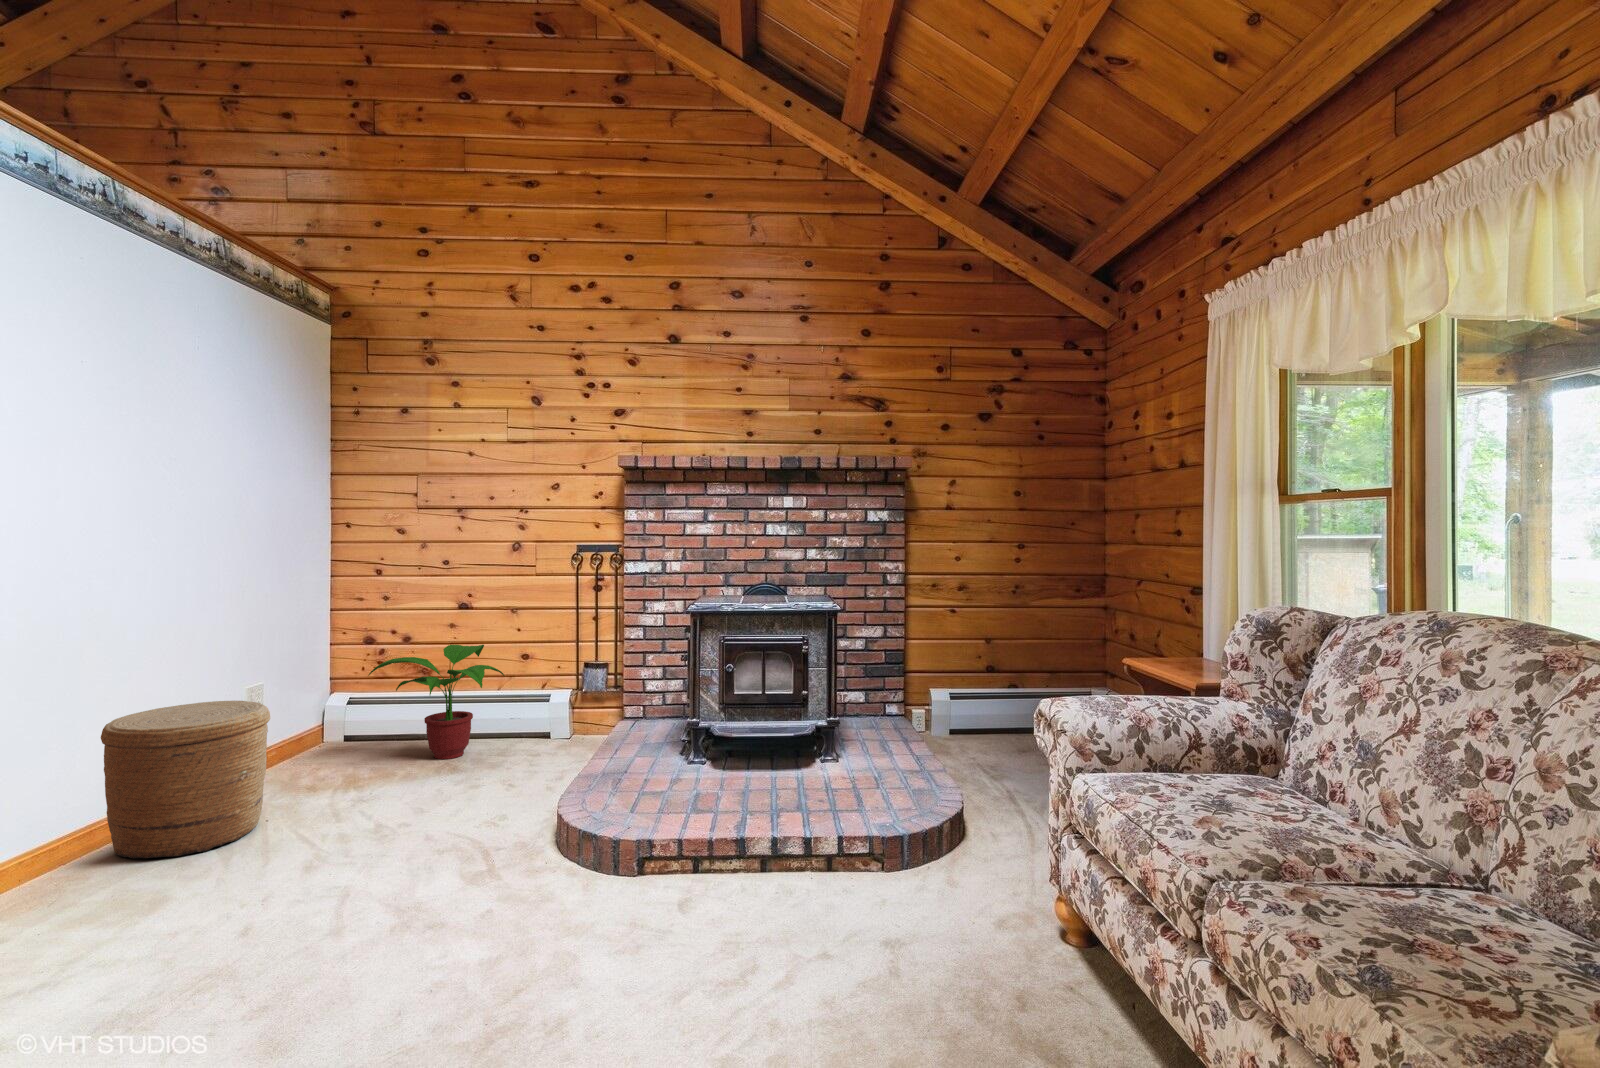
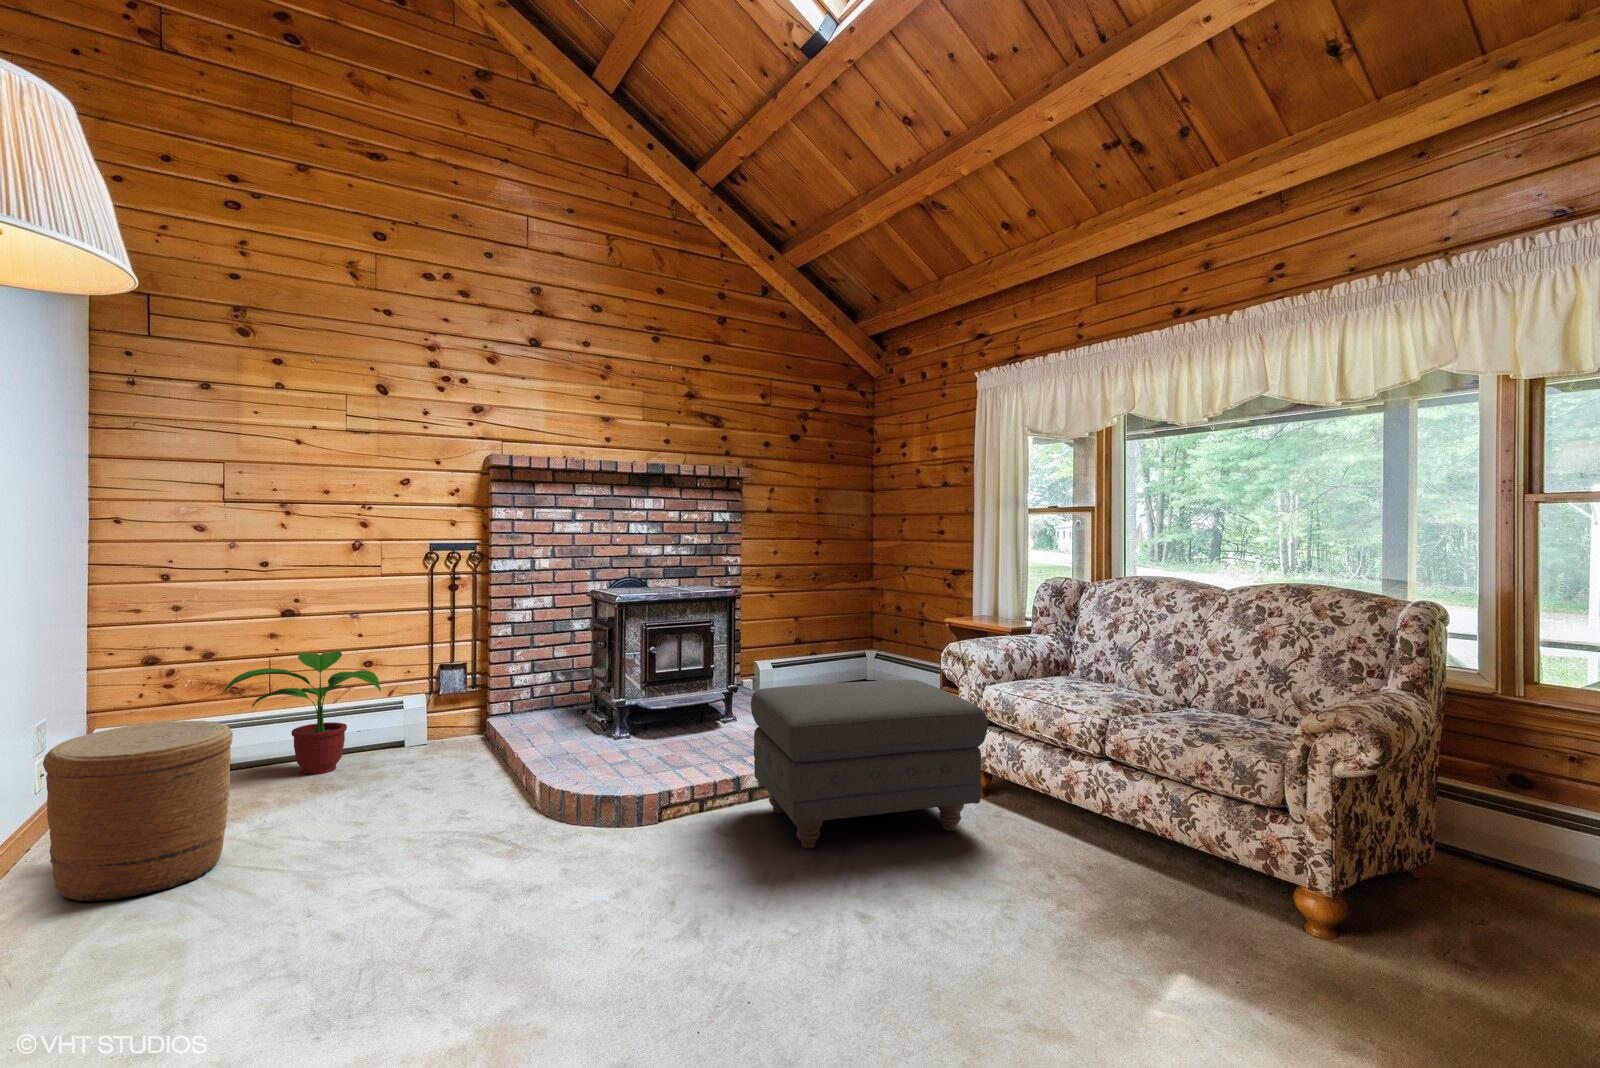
ottoman: none [672,734,1006,1008] -> present [751,680,988,849]

